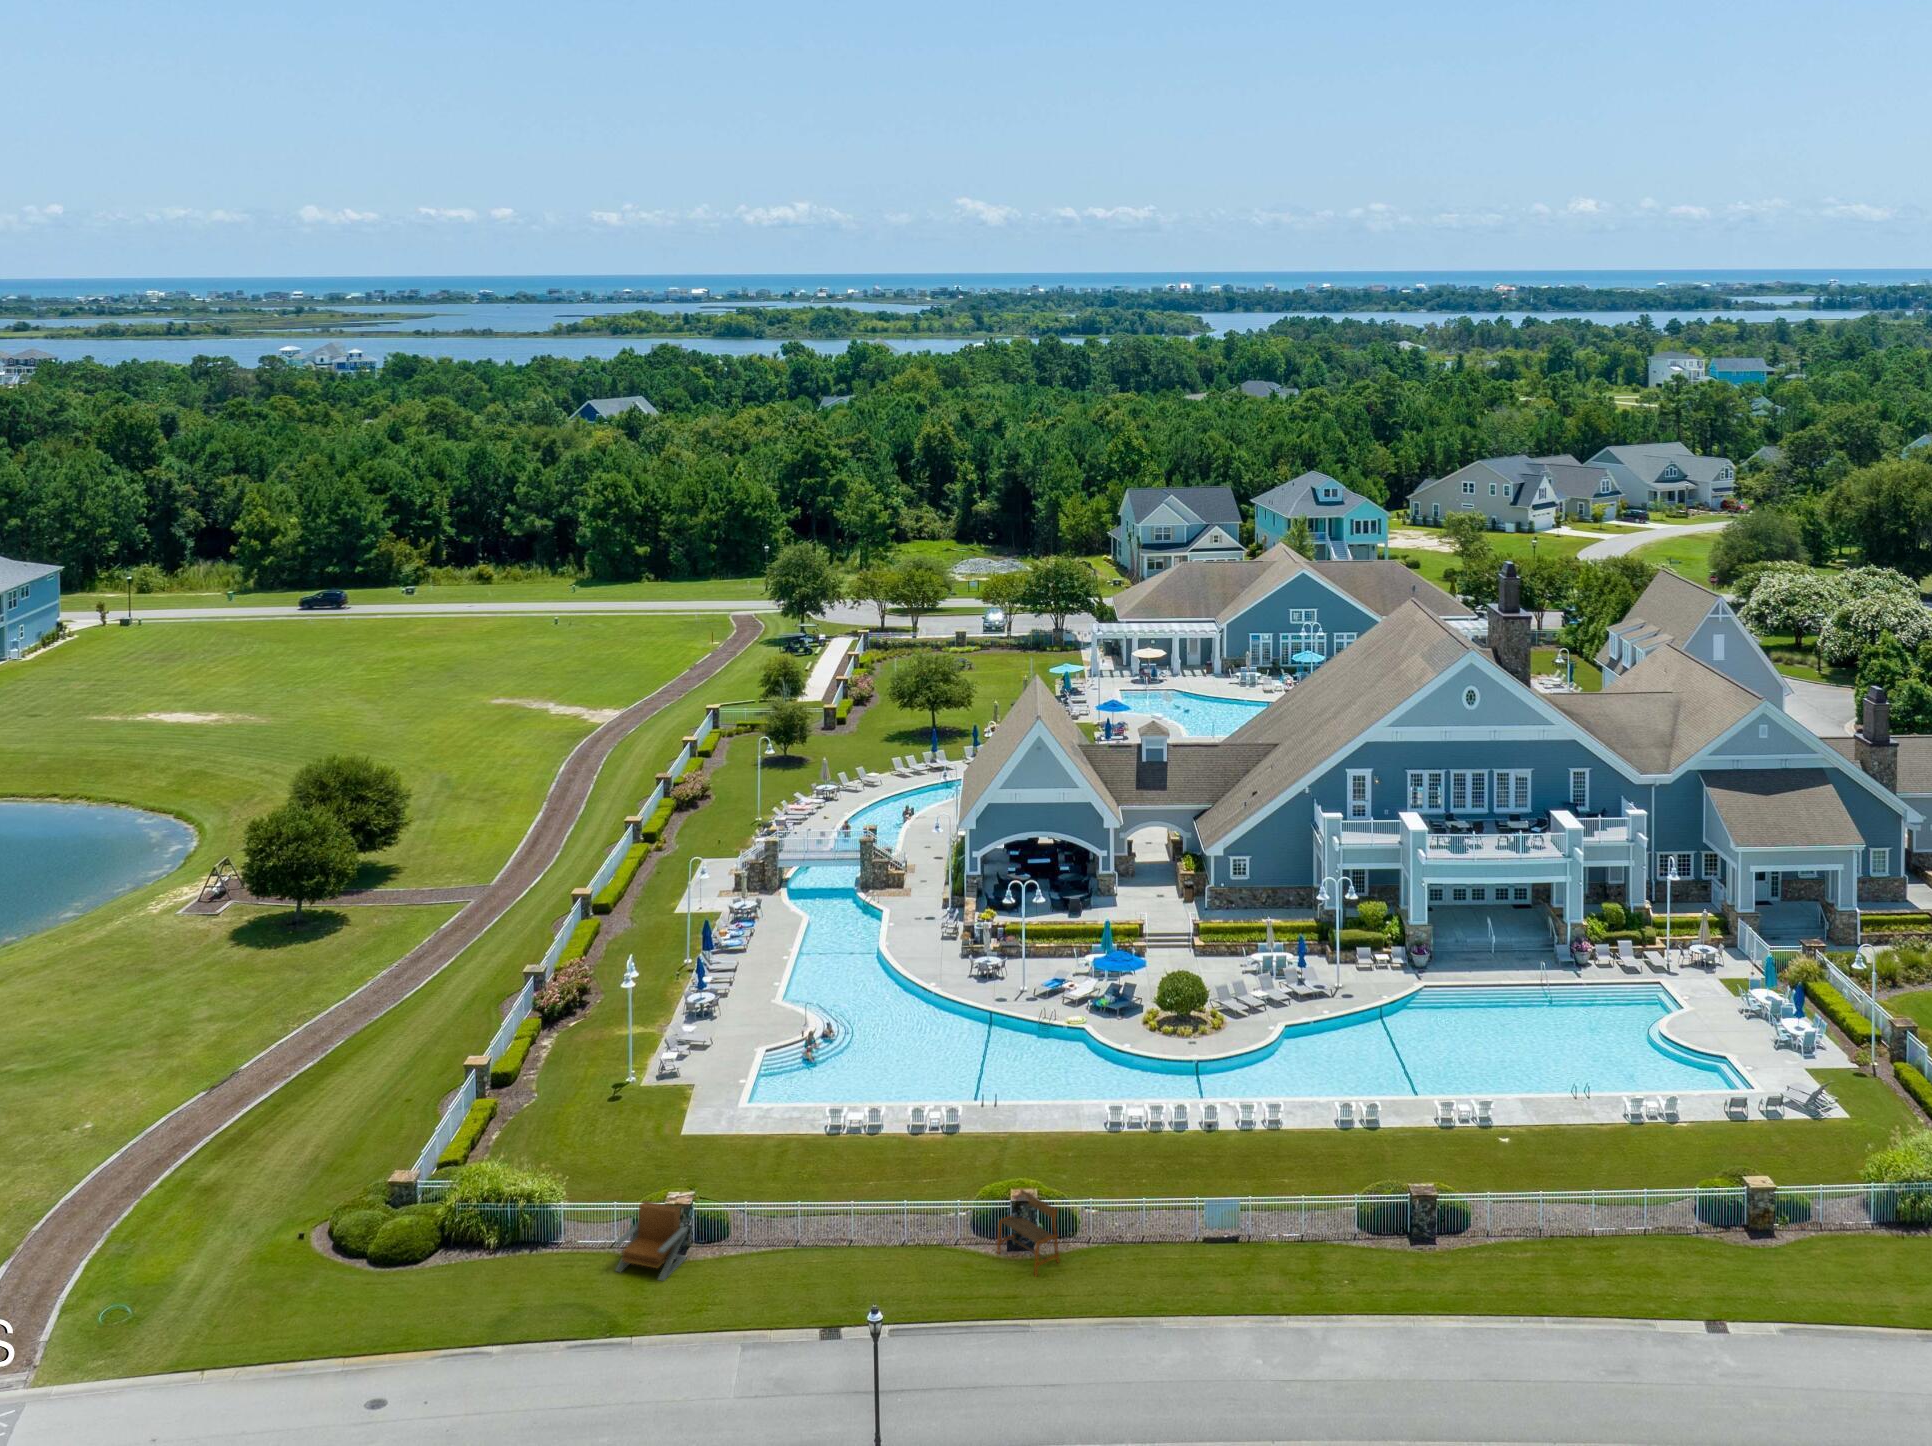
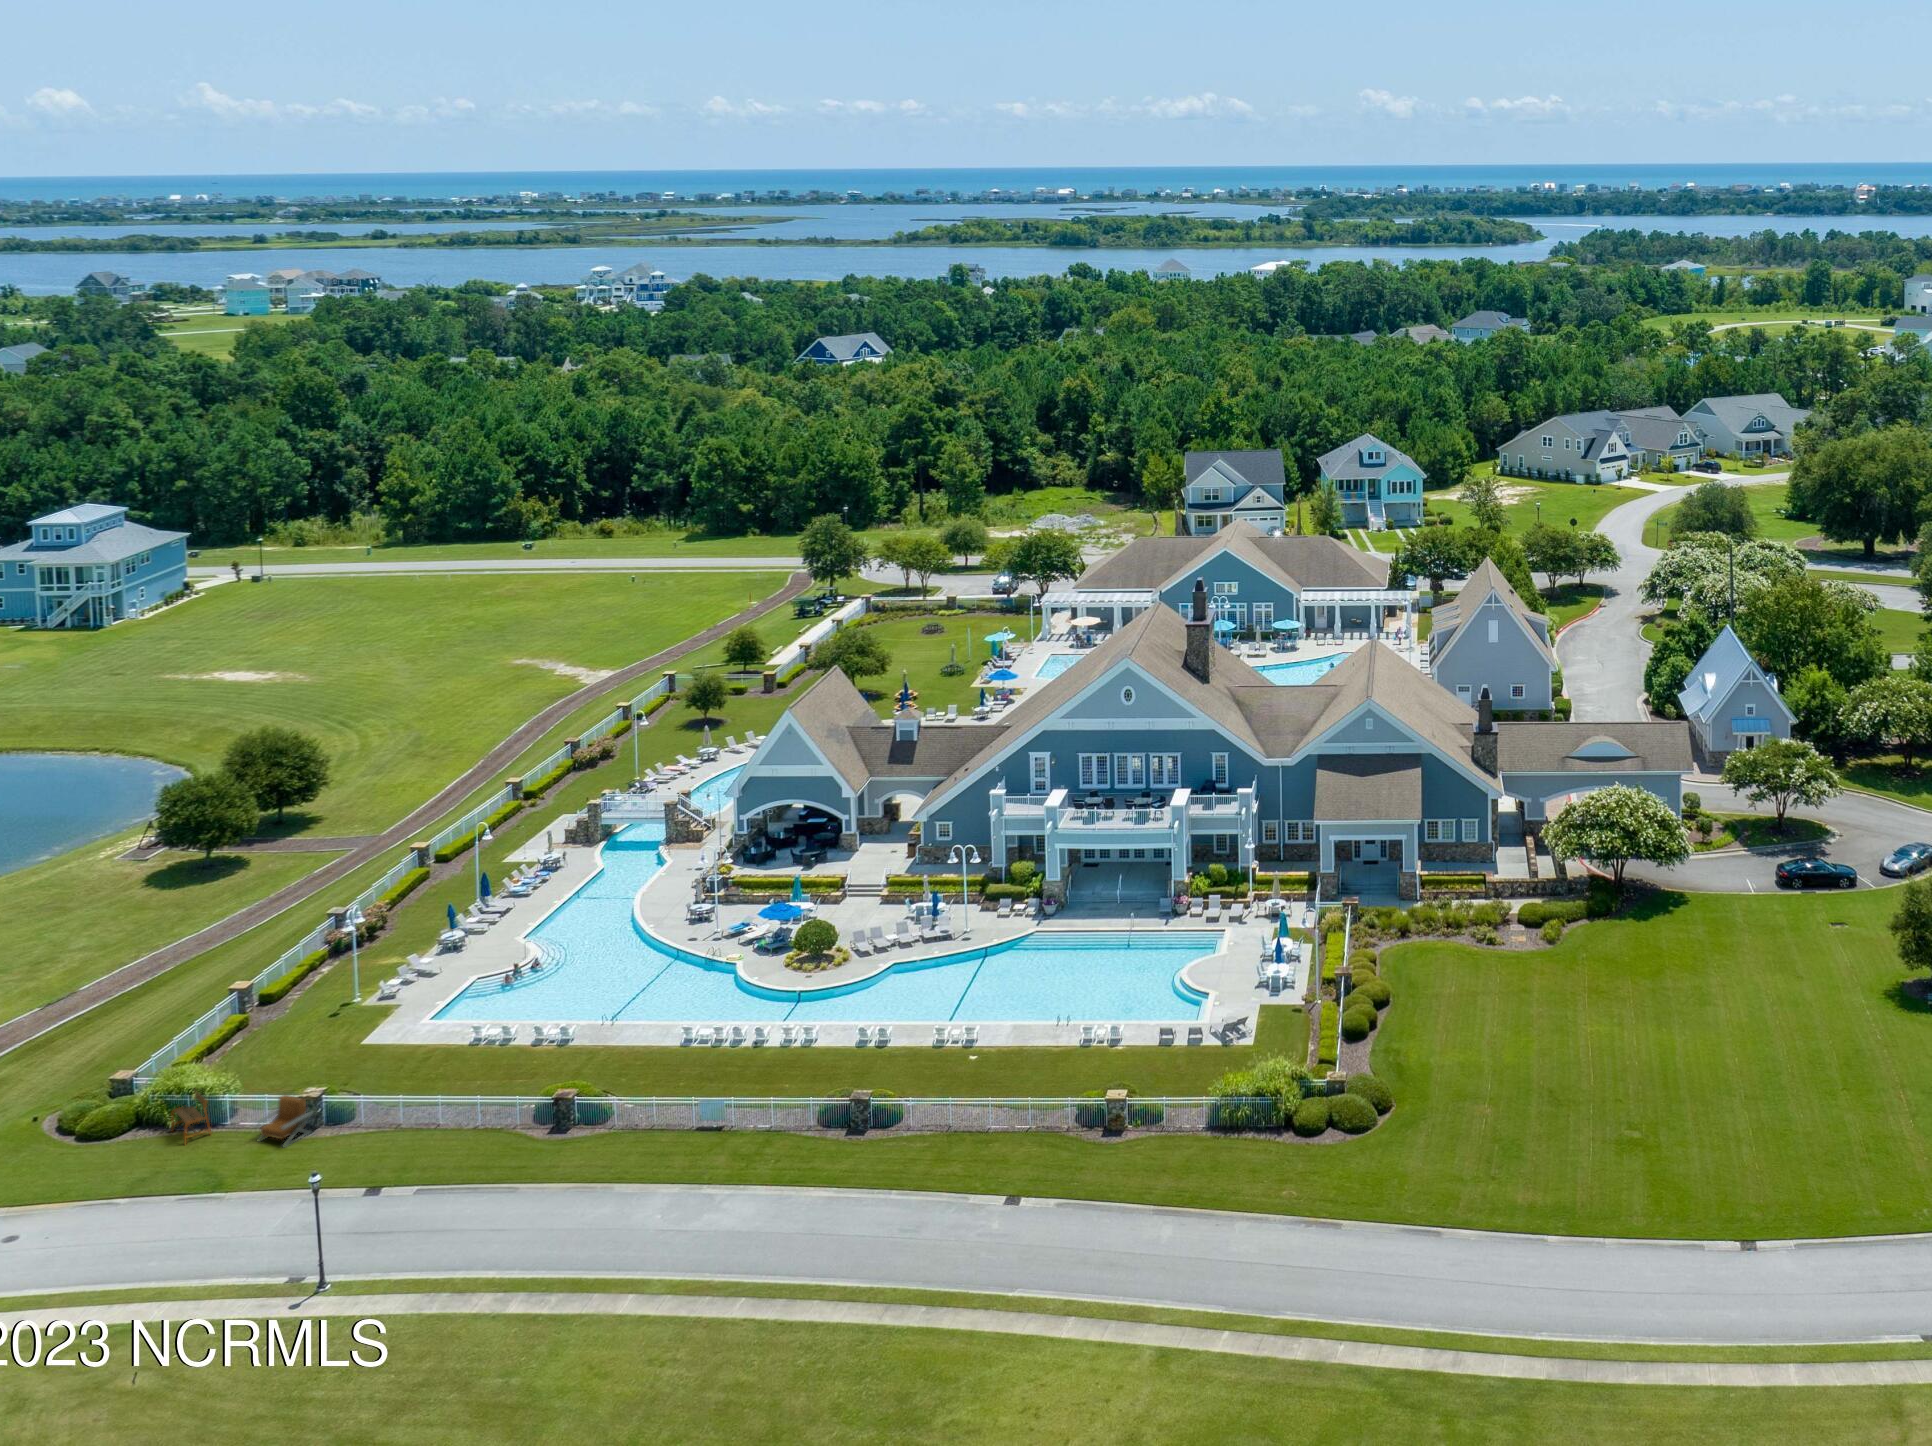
bench: present [997,1190,1059,1276] -> present [171,1091,211,1144]

